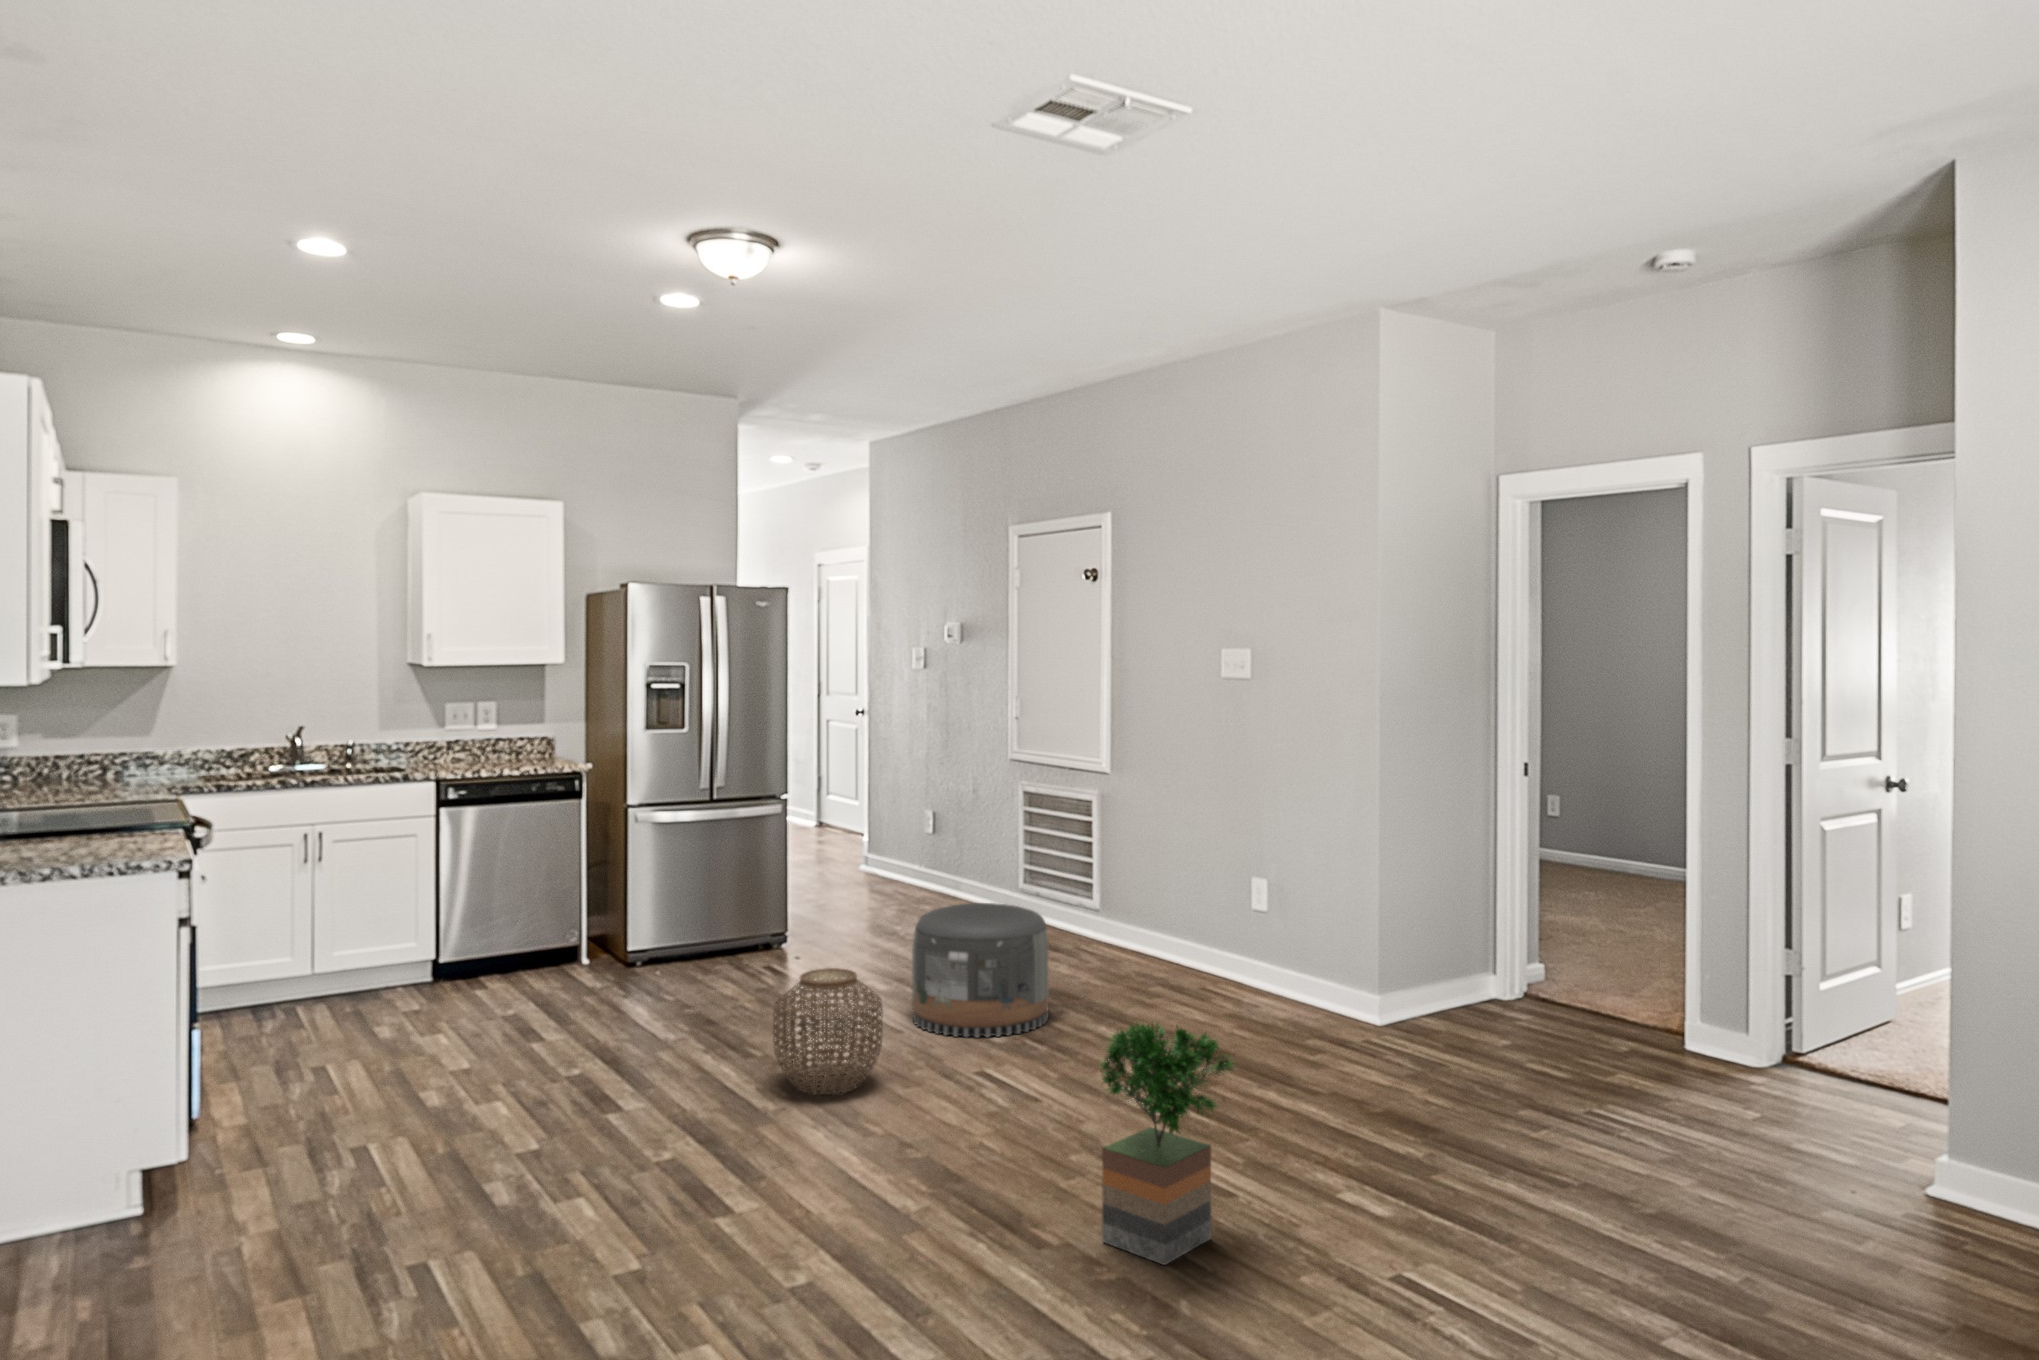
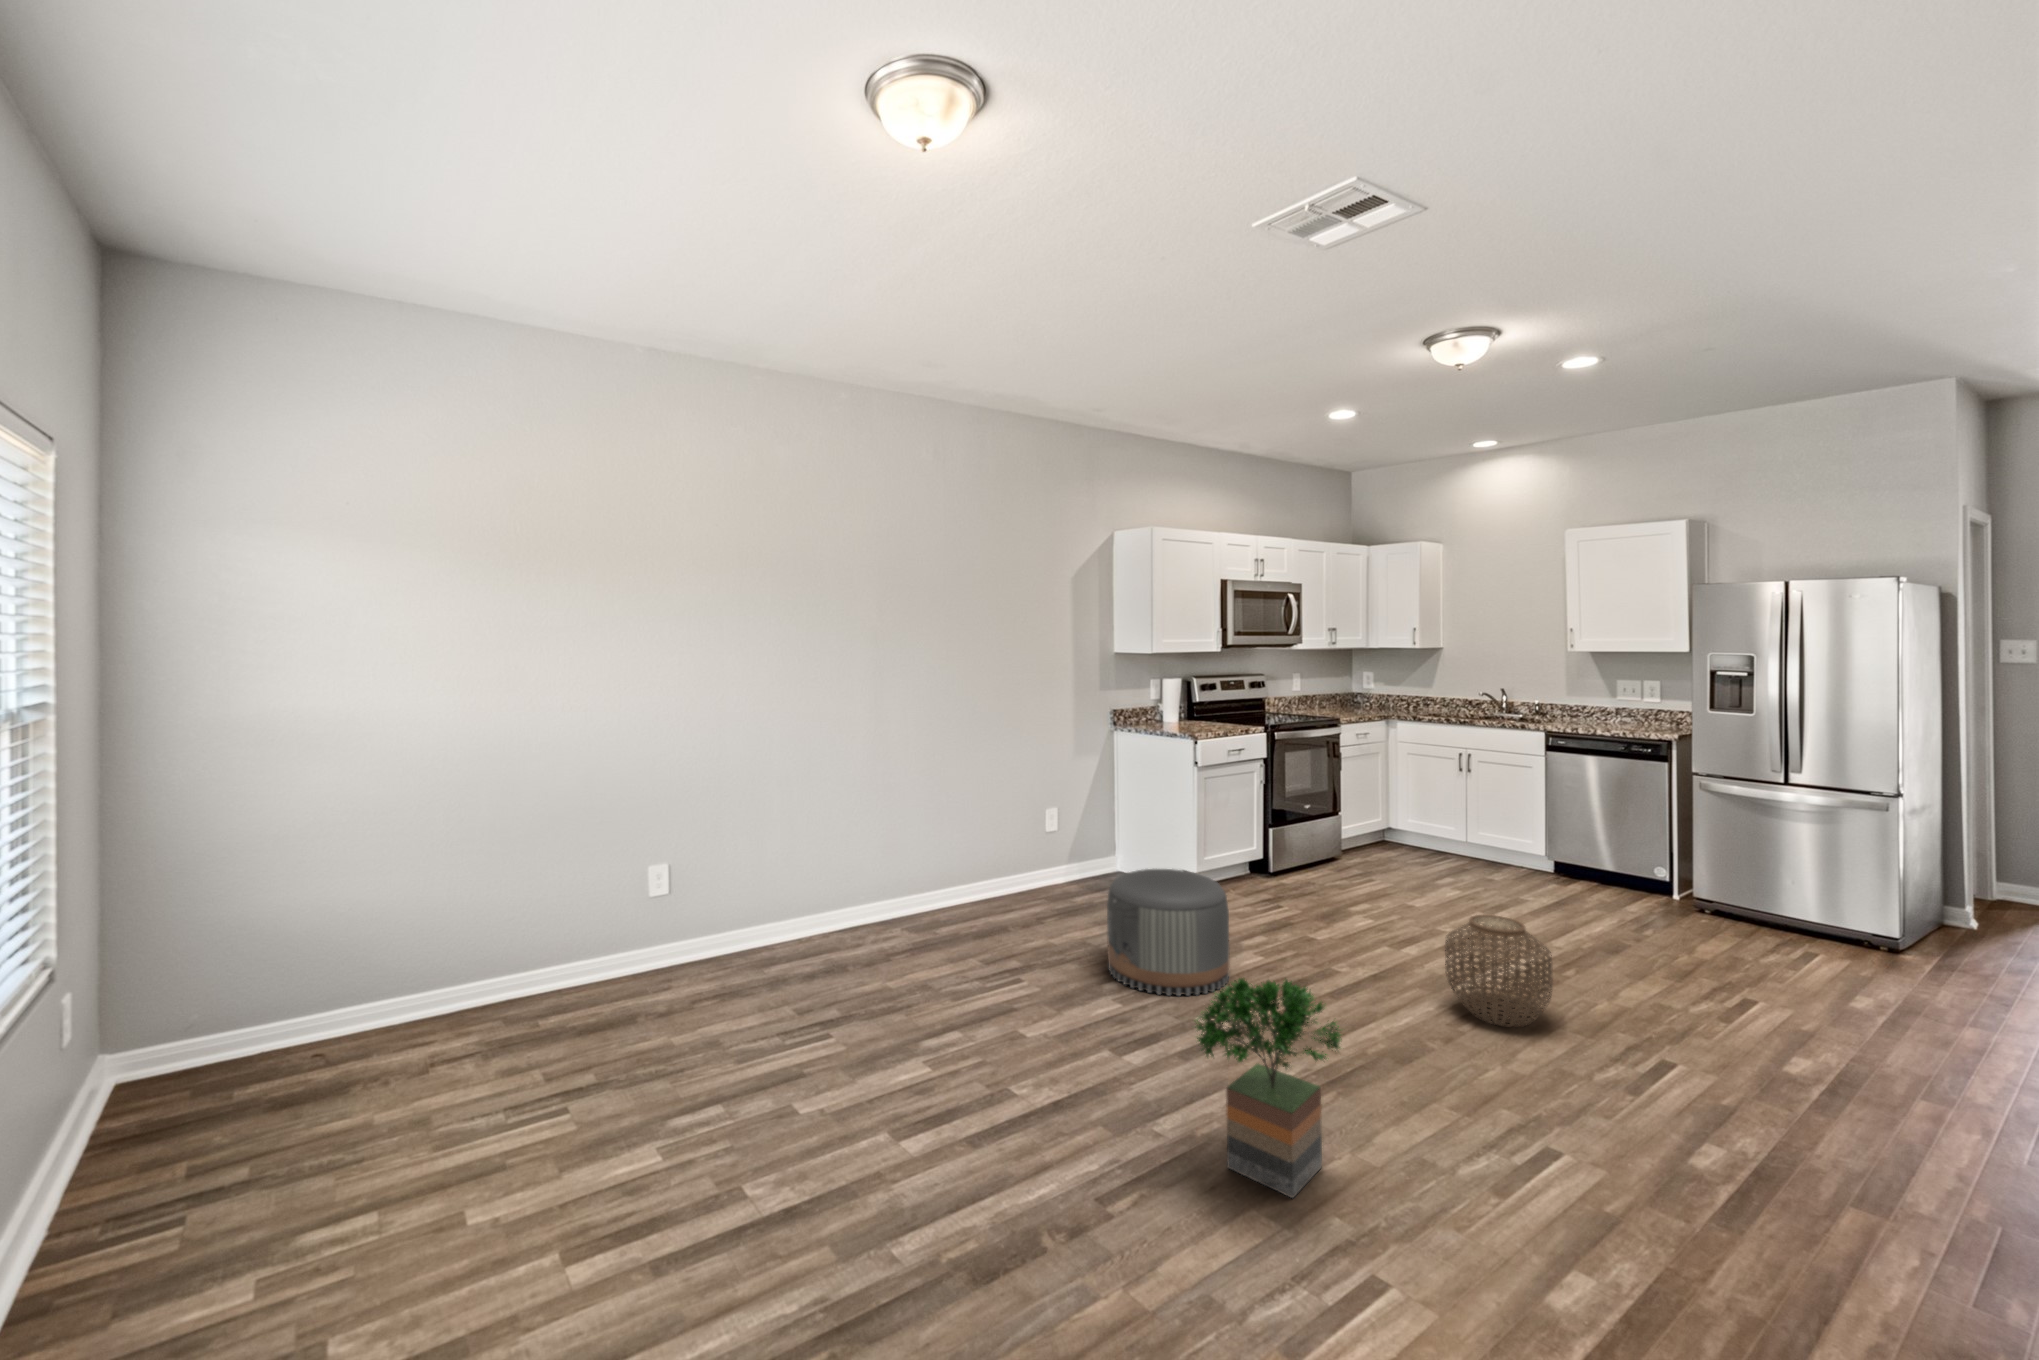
pouf: present [912,903,1048,1038] -> present [1107,869,1230,996]

